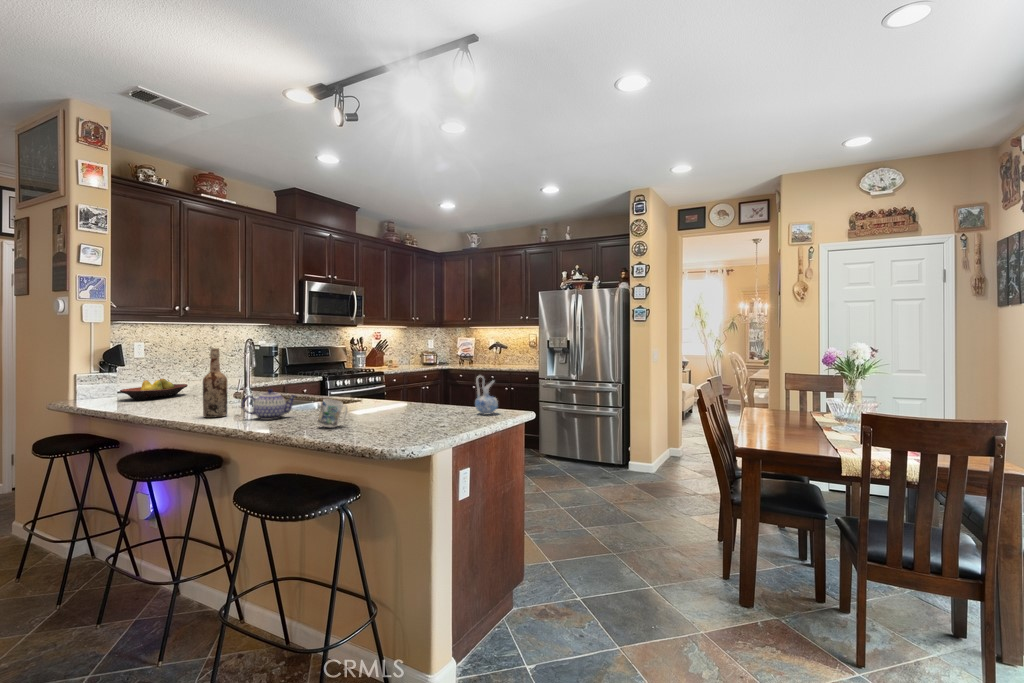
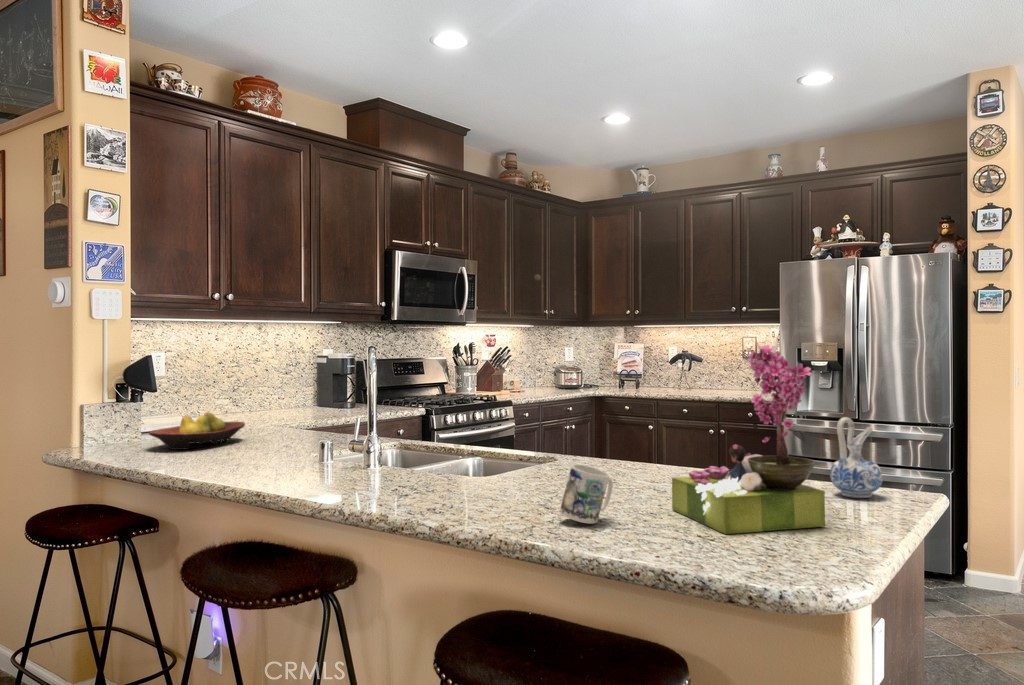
flower arrangement: none [384,338,447,430] -> present [672,345,825,534]
wine bottle: present [203,349,227,418] -> none [315,362,355,491]
teapot: present [242,389,296,420] -> none [391,439,486,499]

